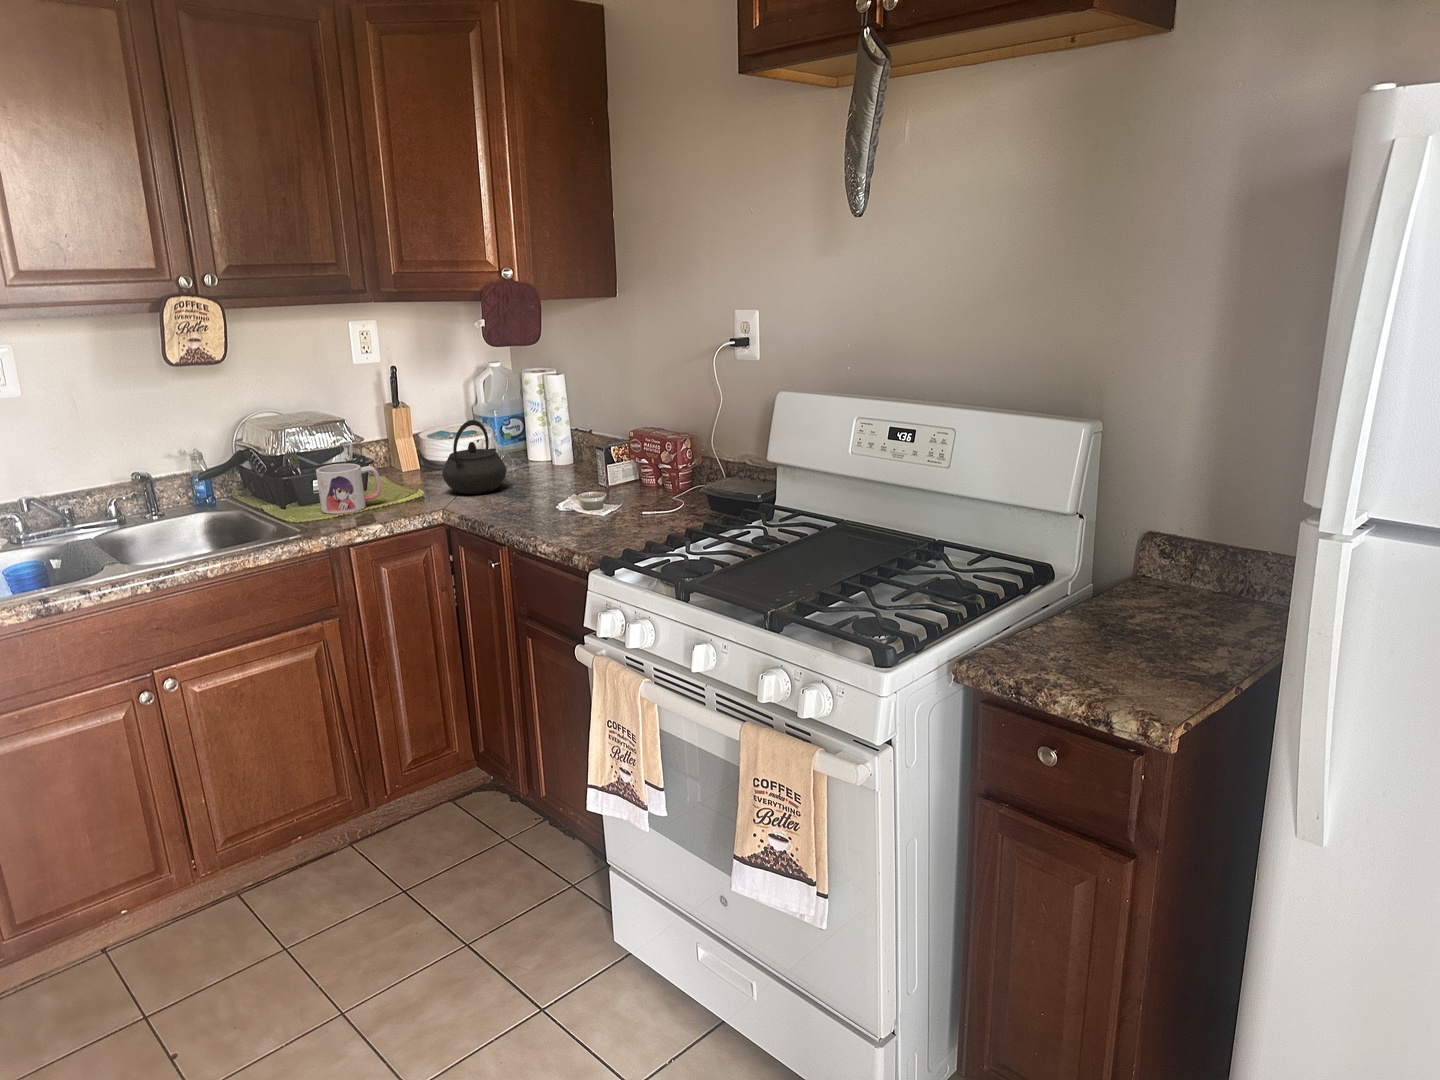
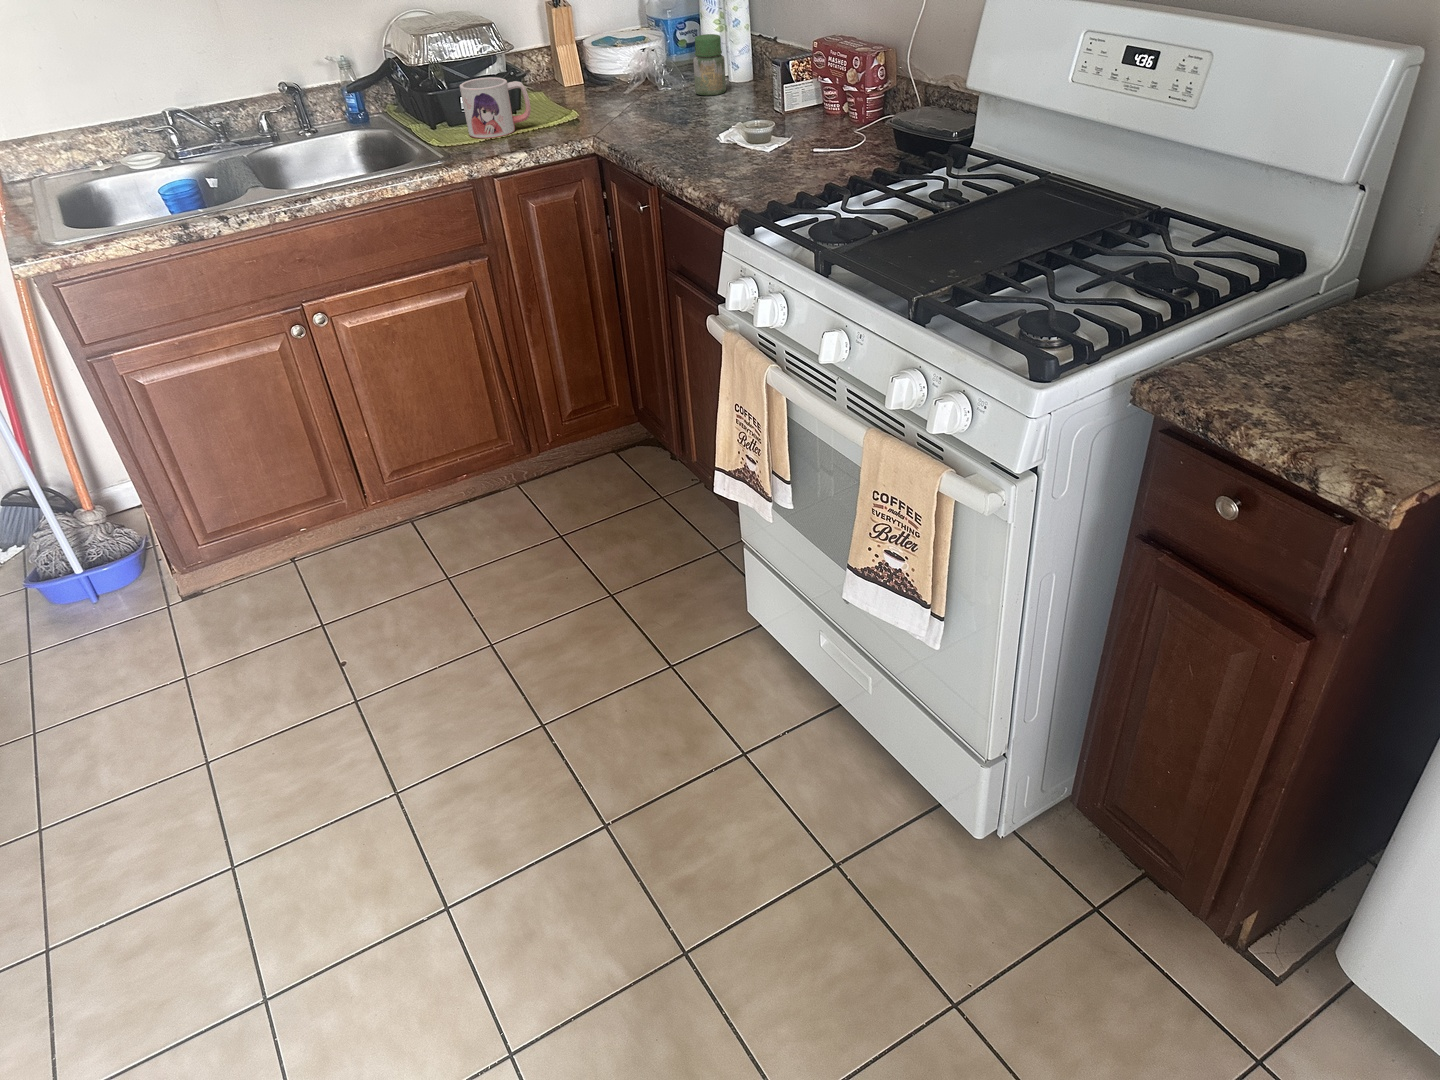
kettle: present [442,420,507,494] -> none [598,24,670,118]
jar: none [522,427,551,475] -> present [693,34,726,96]

